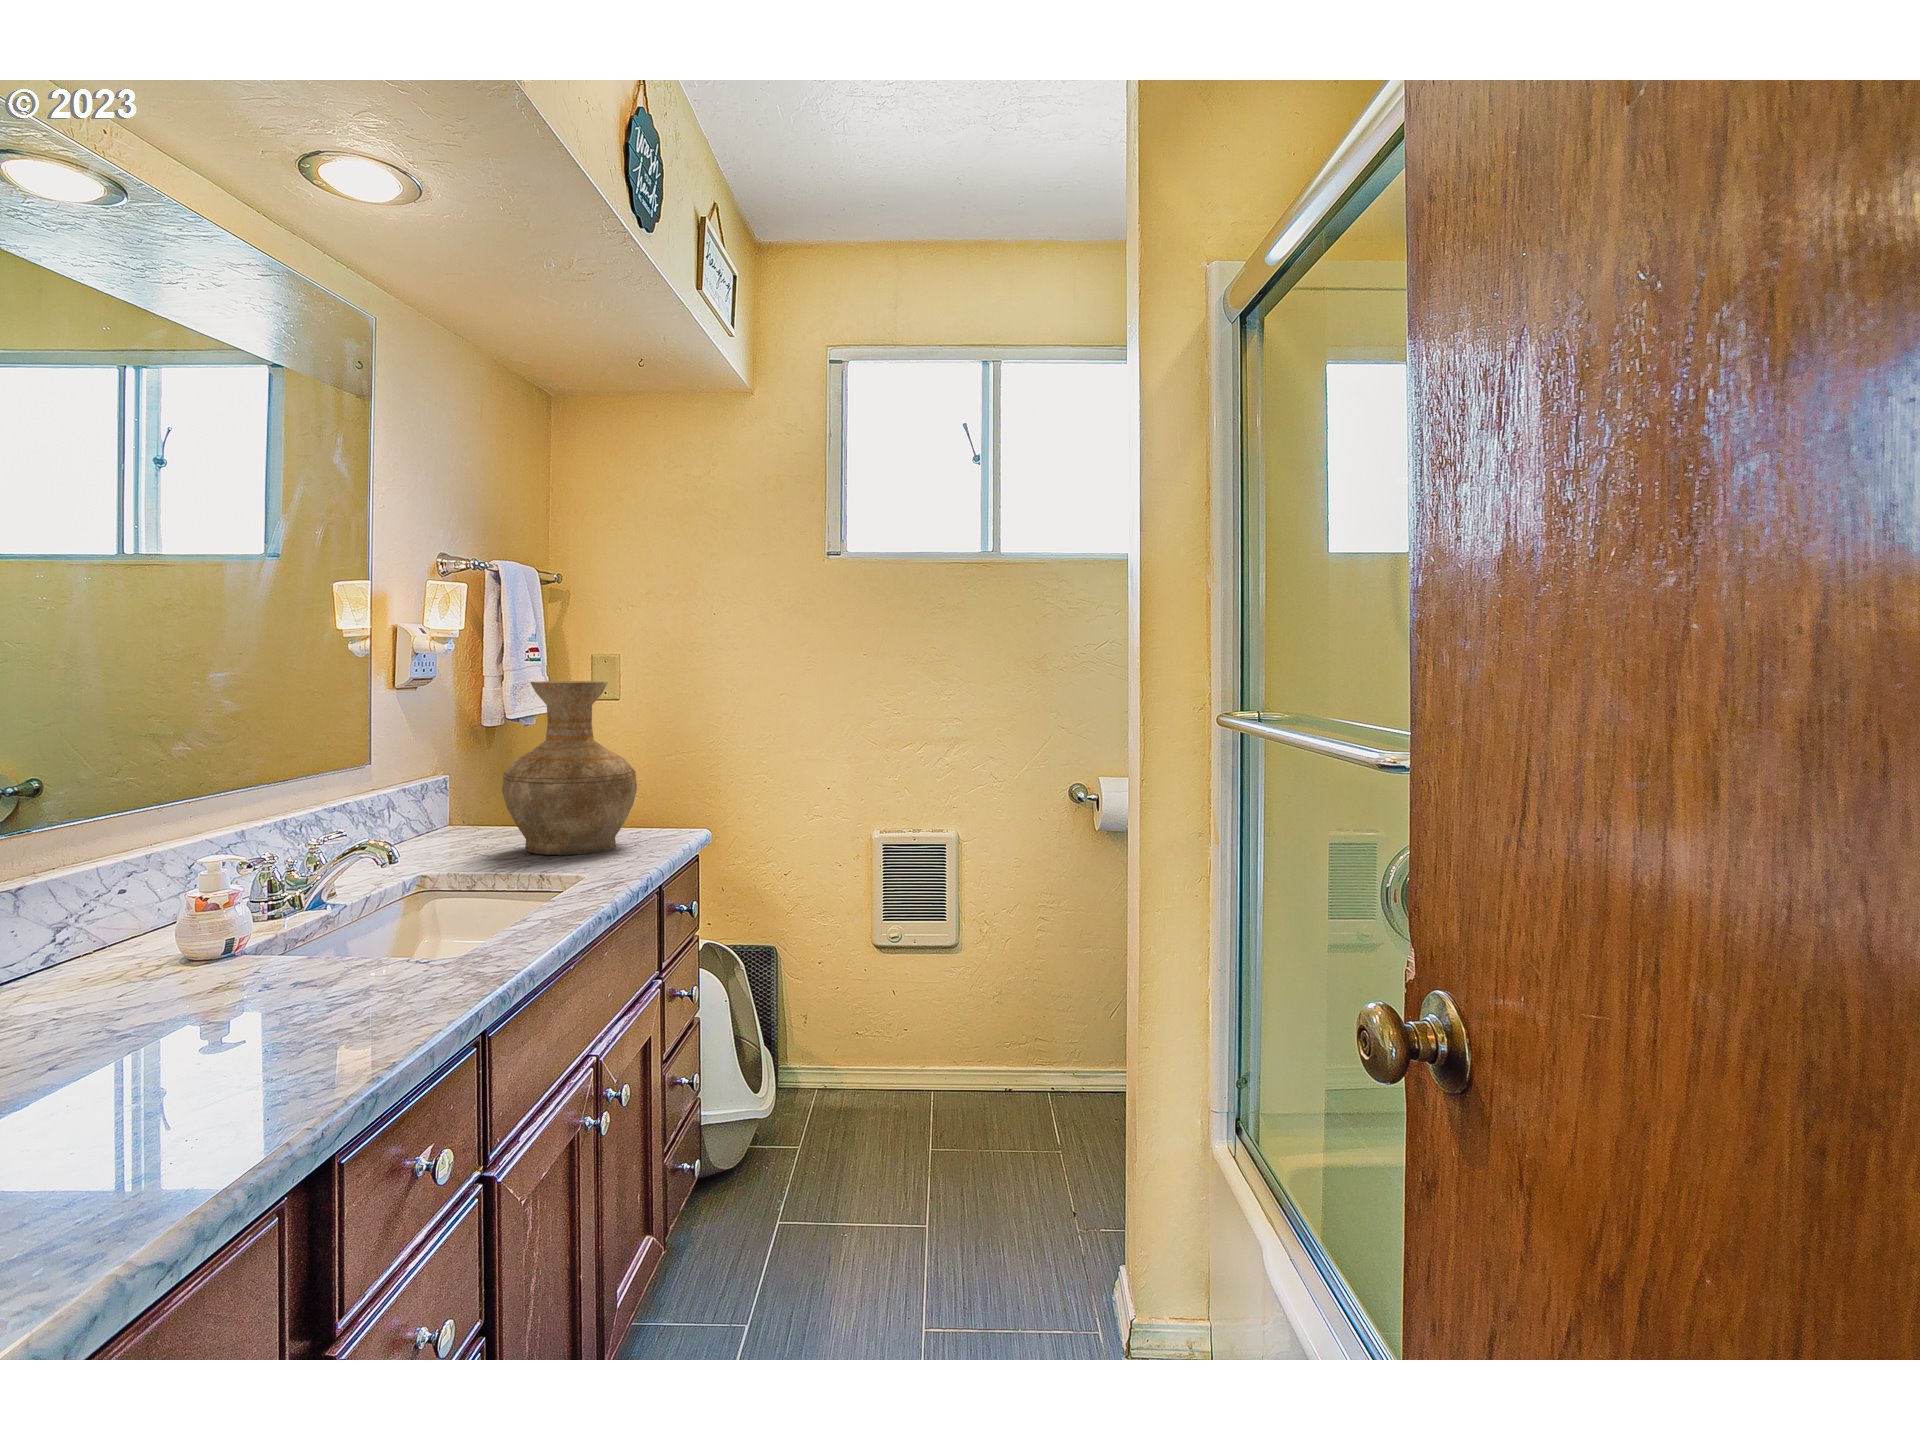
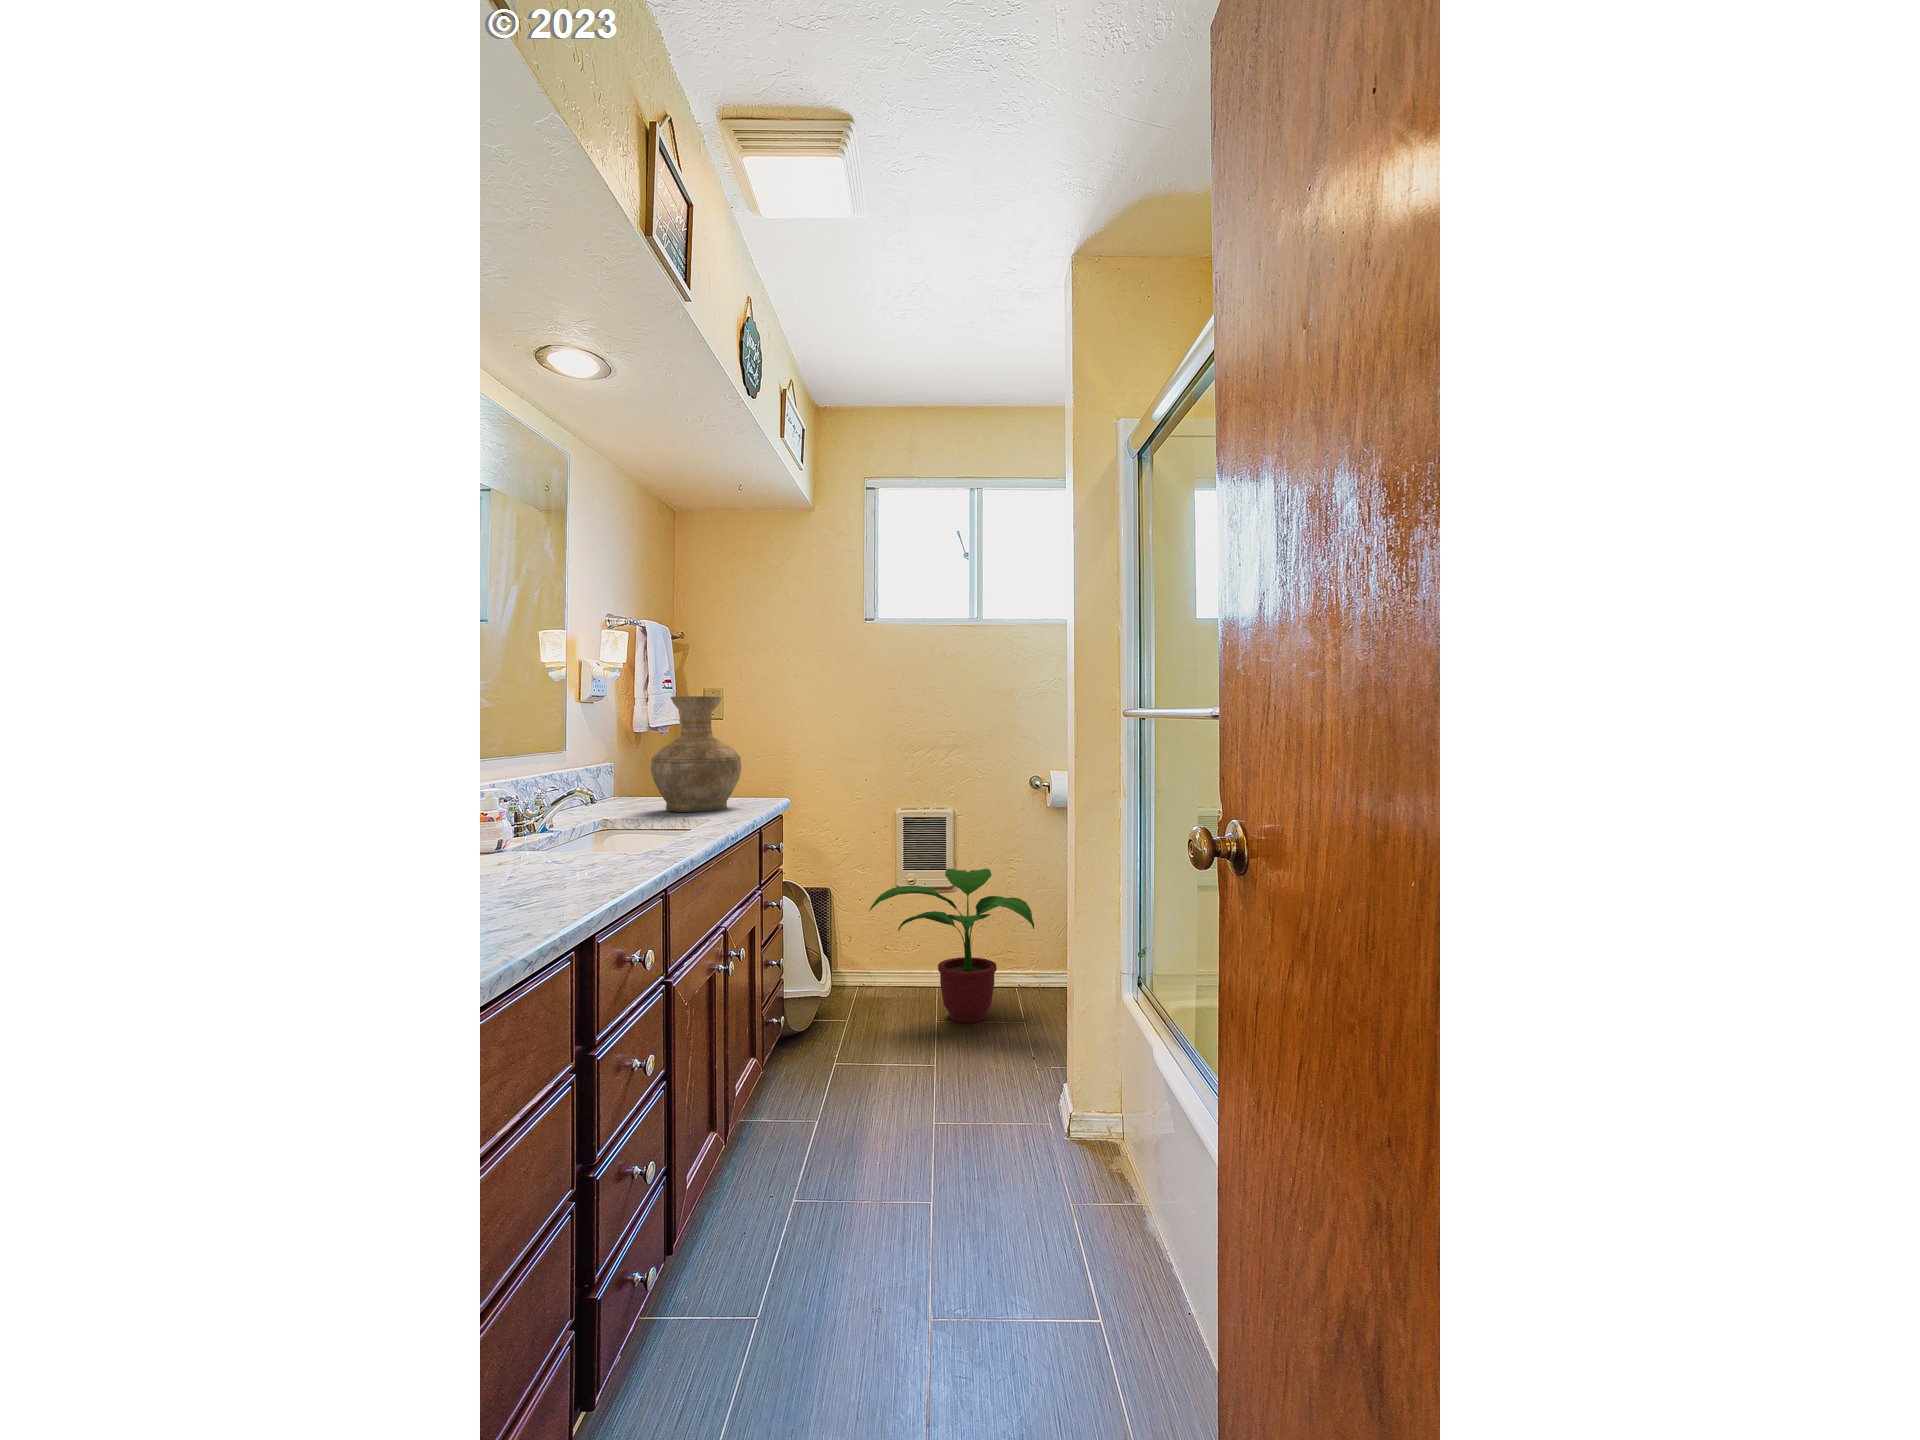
potted plant: none [828,924,1071,1154] -> present [869,869,1034,1023]

